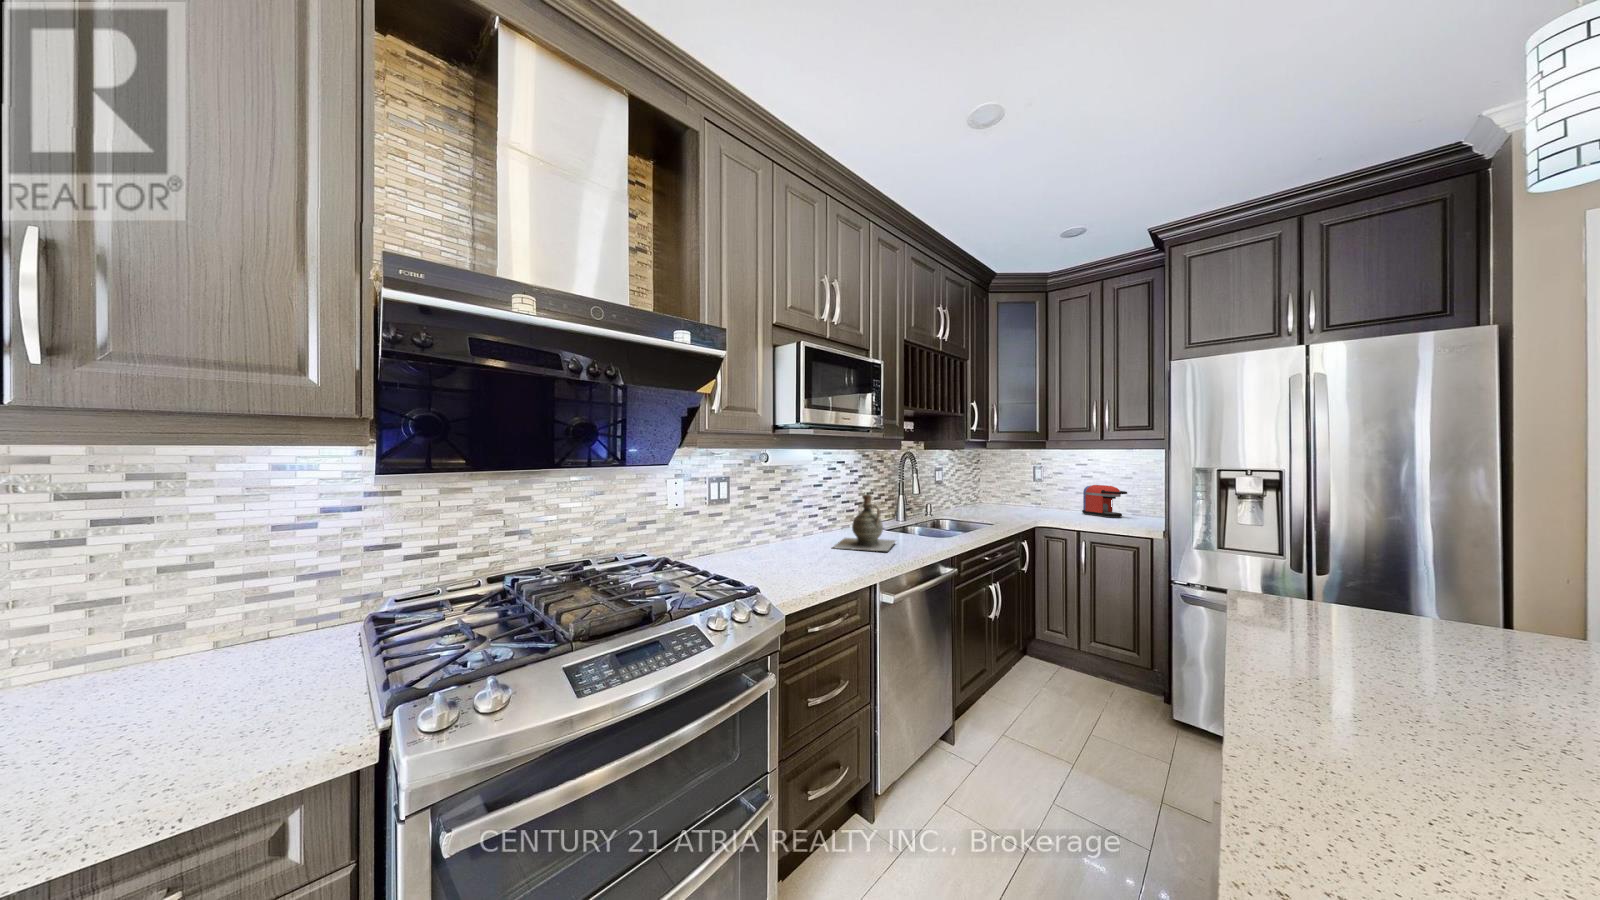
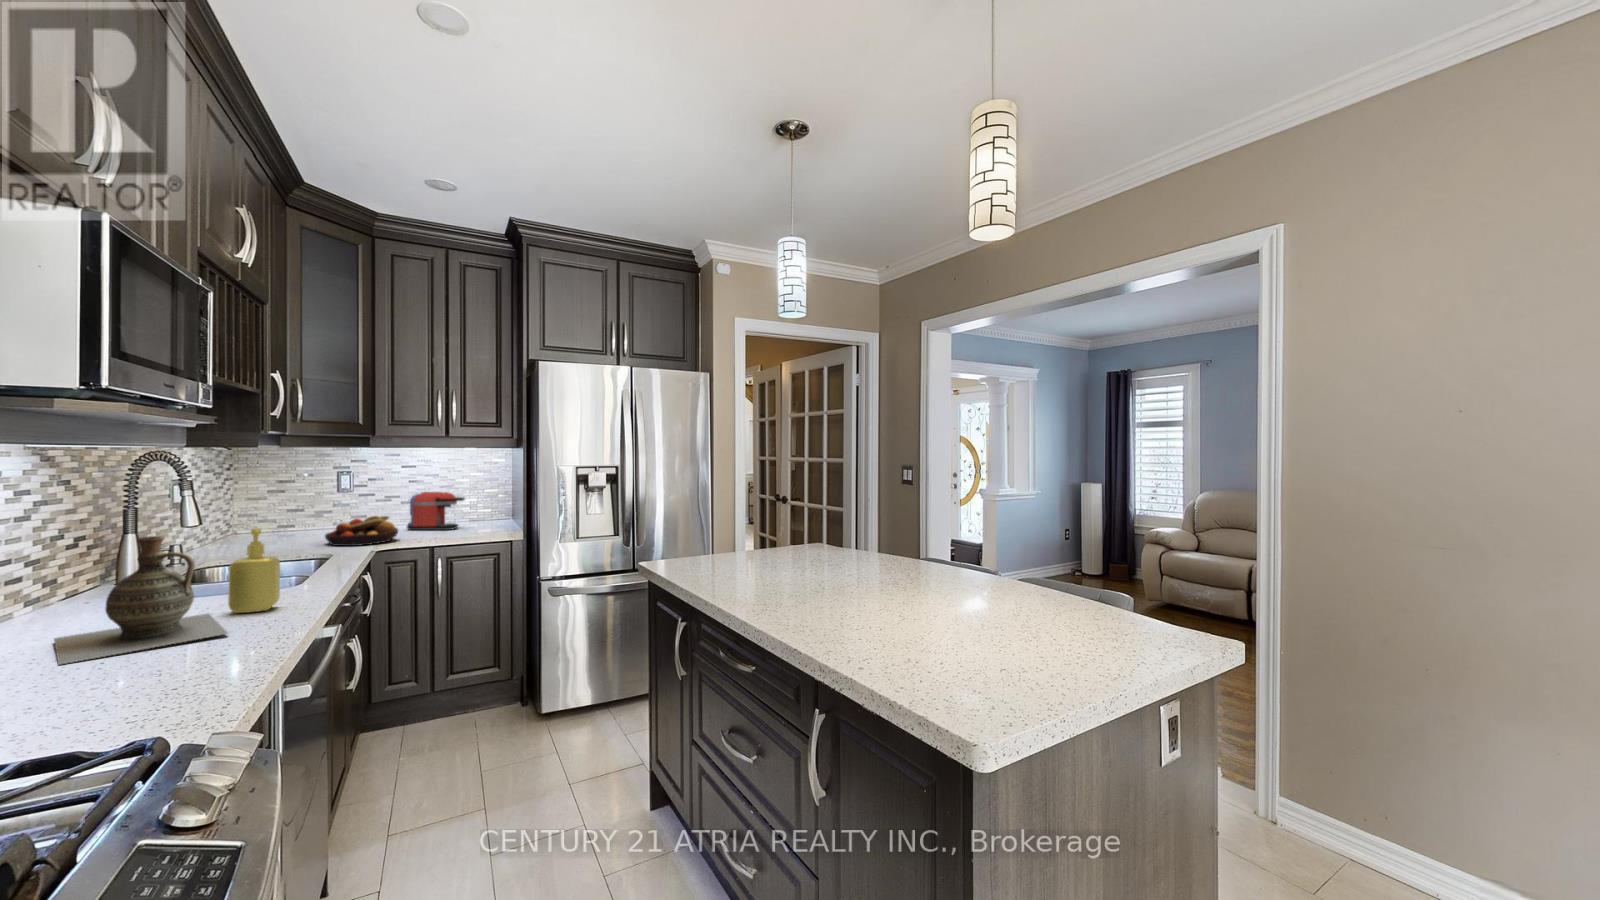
soap dispenser: none [906,496,930,545] -> present [228,528,280,613]
fruit bowl: none [1015,499,1062,520] -> present [325,516,398,546]

